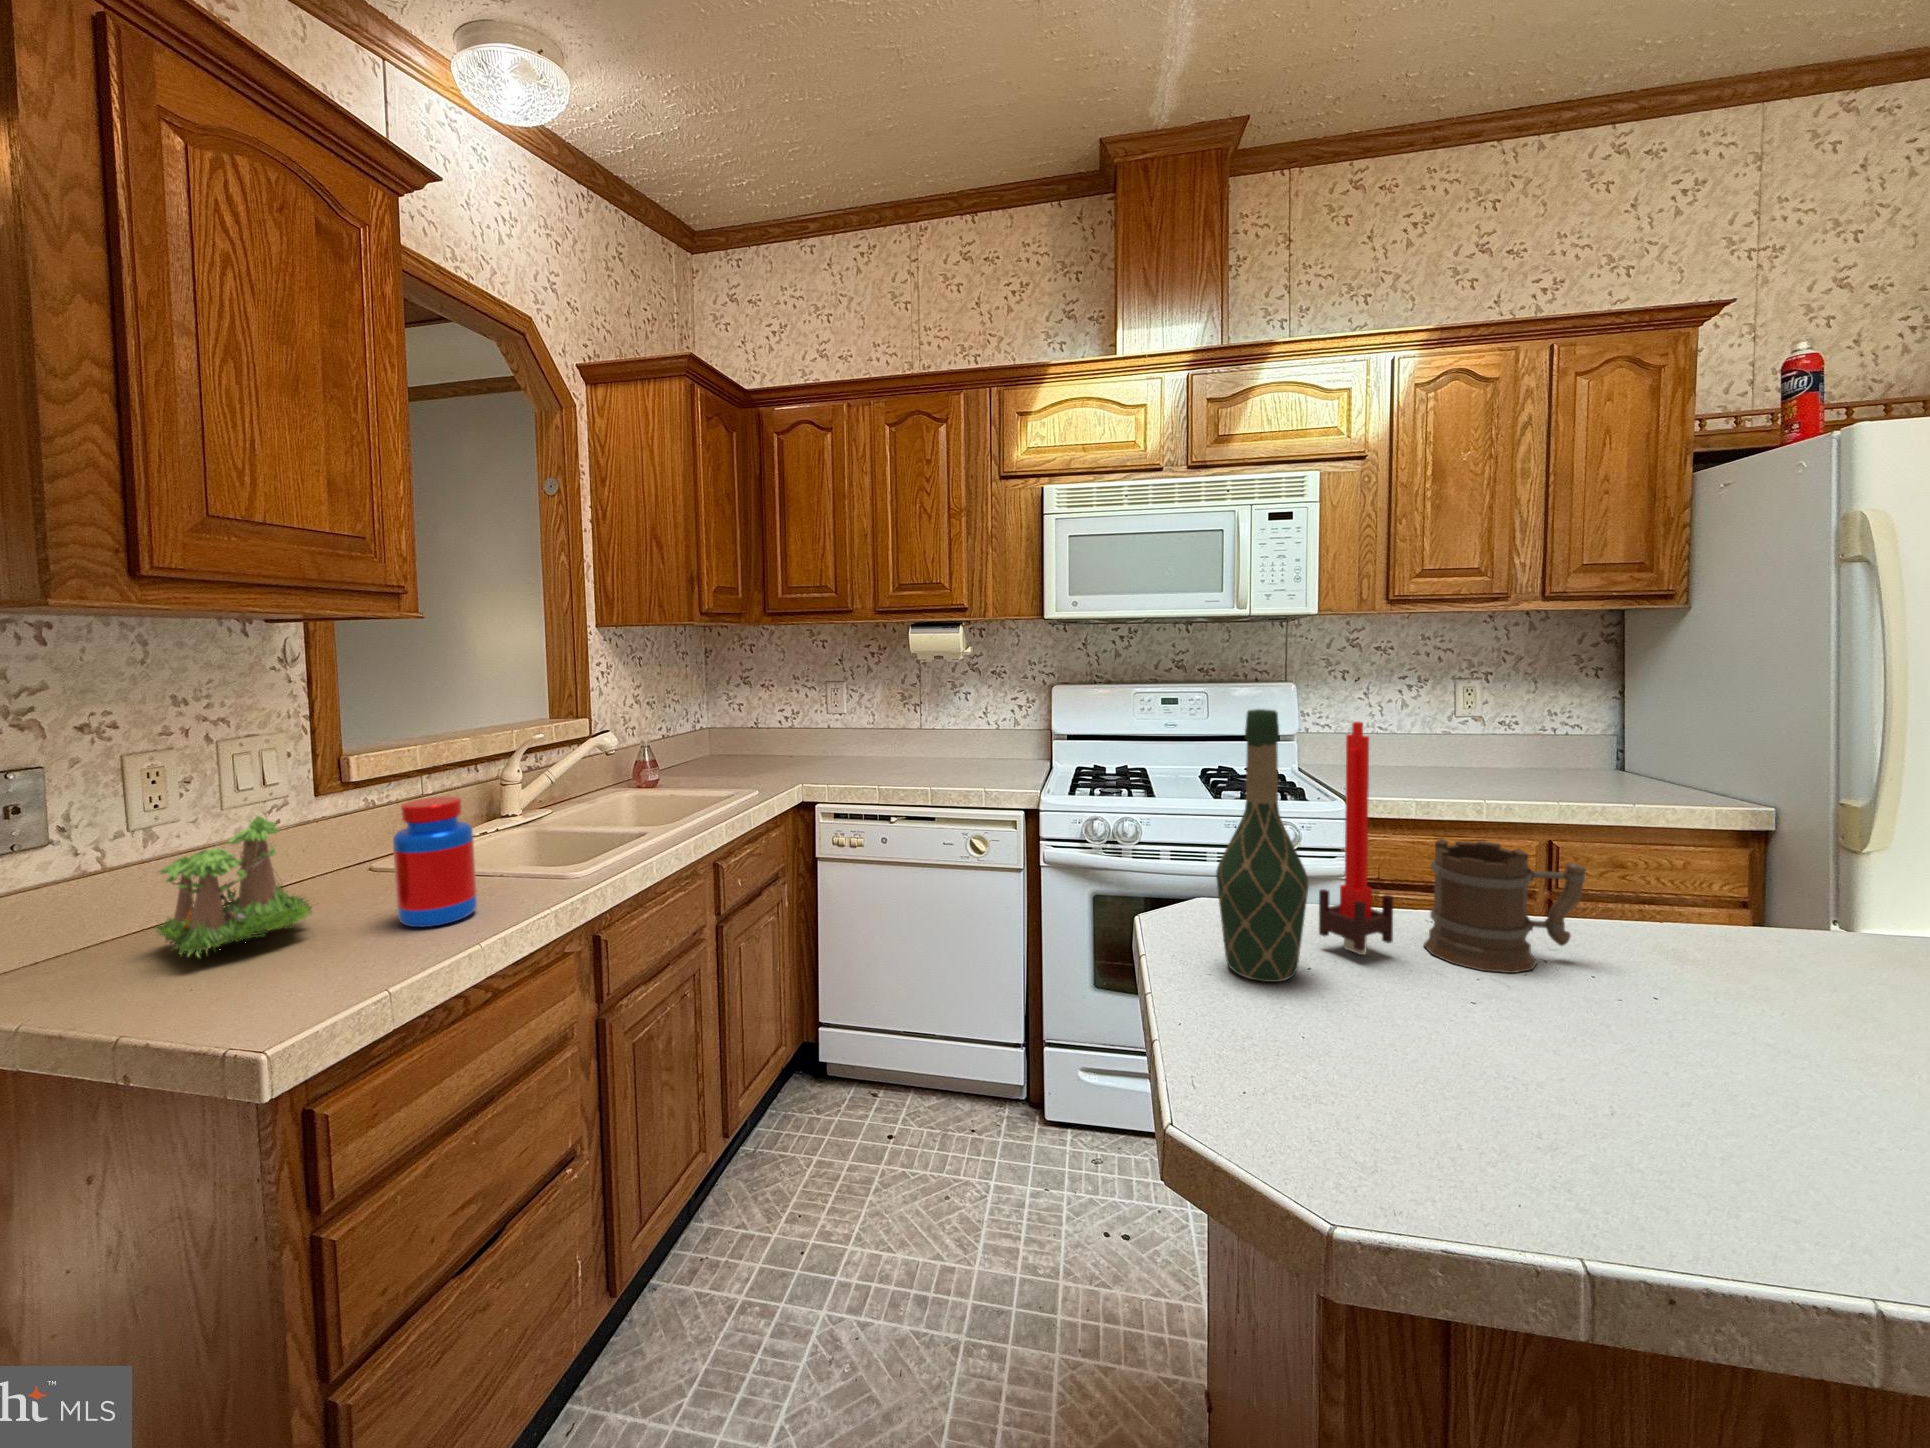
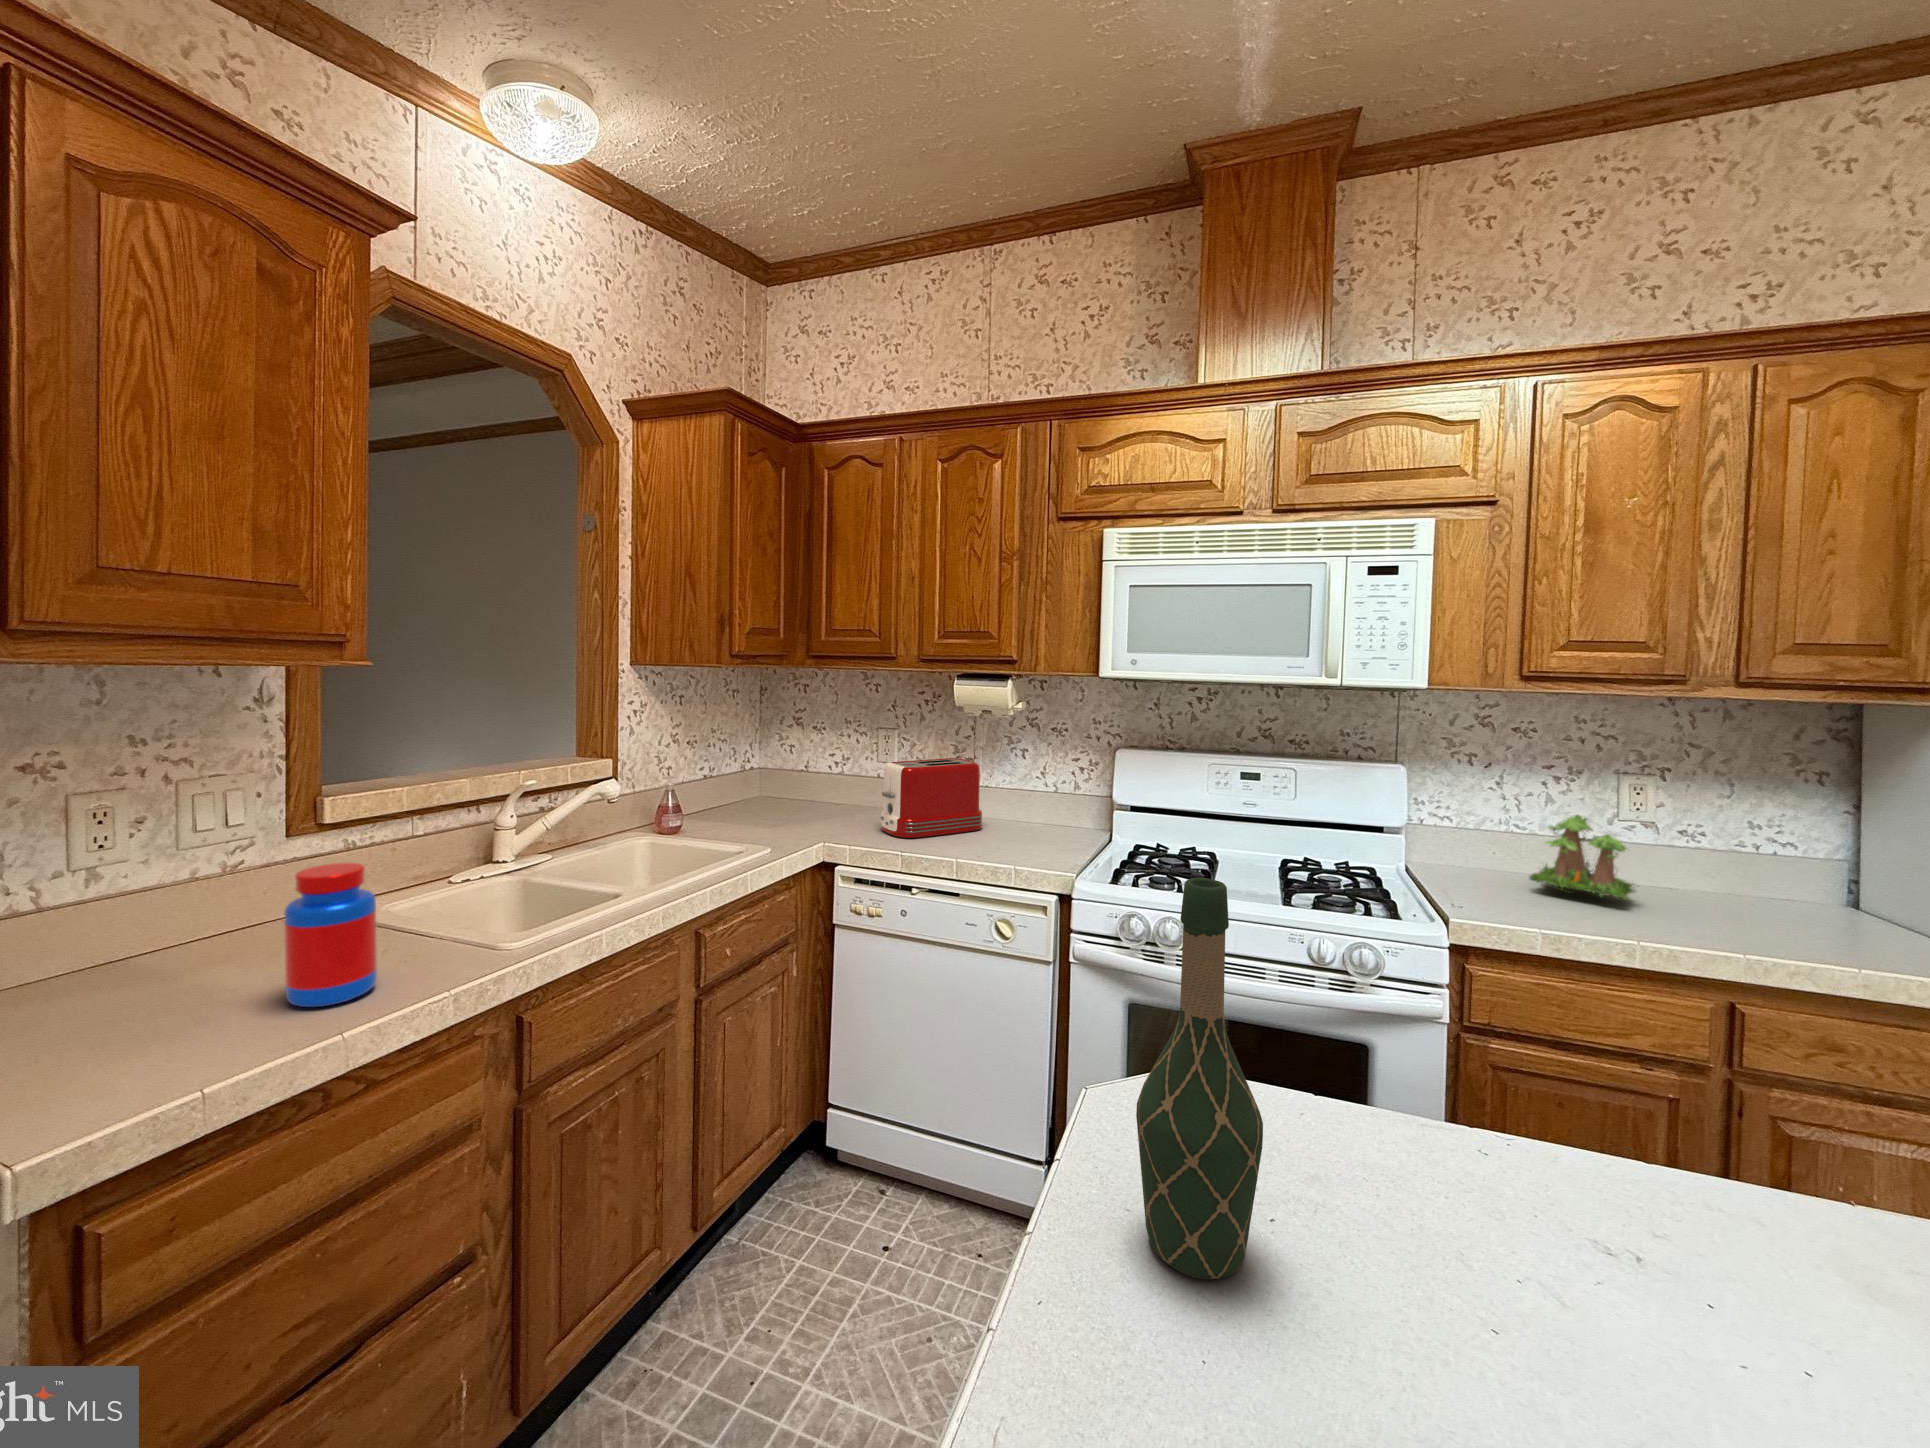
toaster: none [847,704,938,777] -> present [881,758,982,838]
candle: present [1319,722,1393,955] -> none [1301,900,1410,1238]
plant: present [155,816,312,957] -> present [1529,815,1636,899]
mug: present [1424,839,1586,973] -> none [1462,1075,1730,1320]

